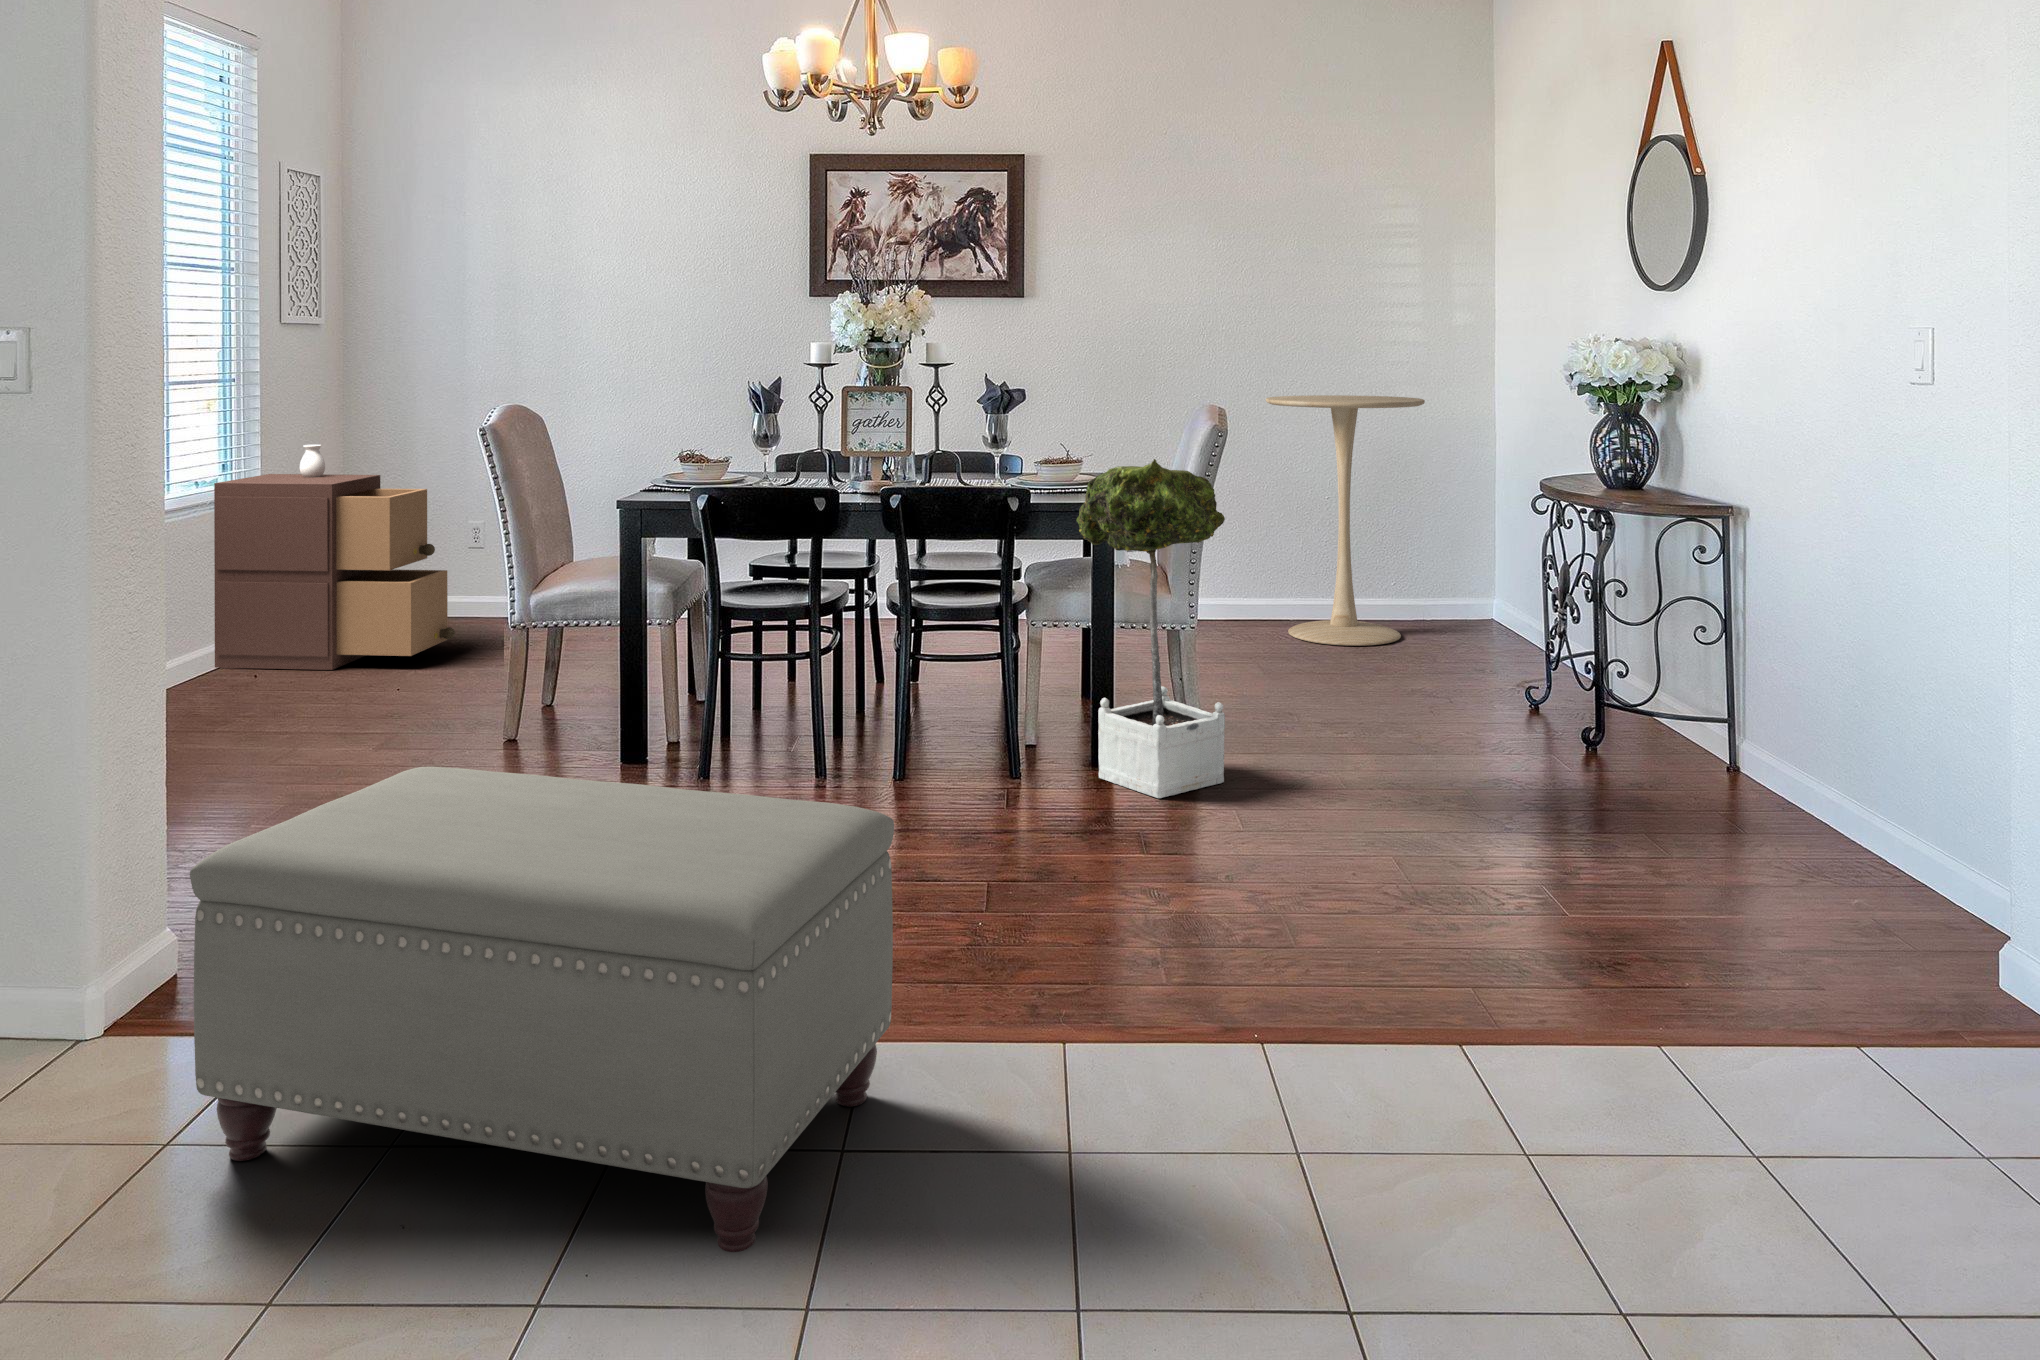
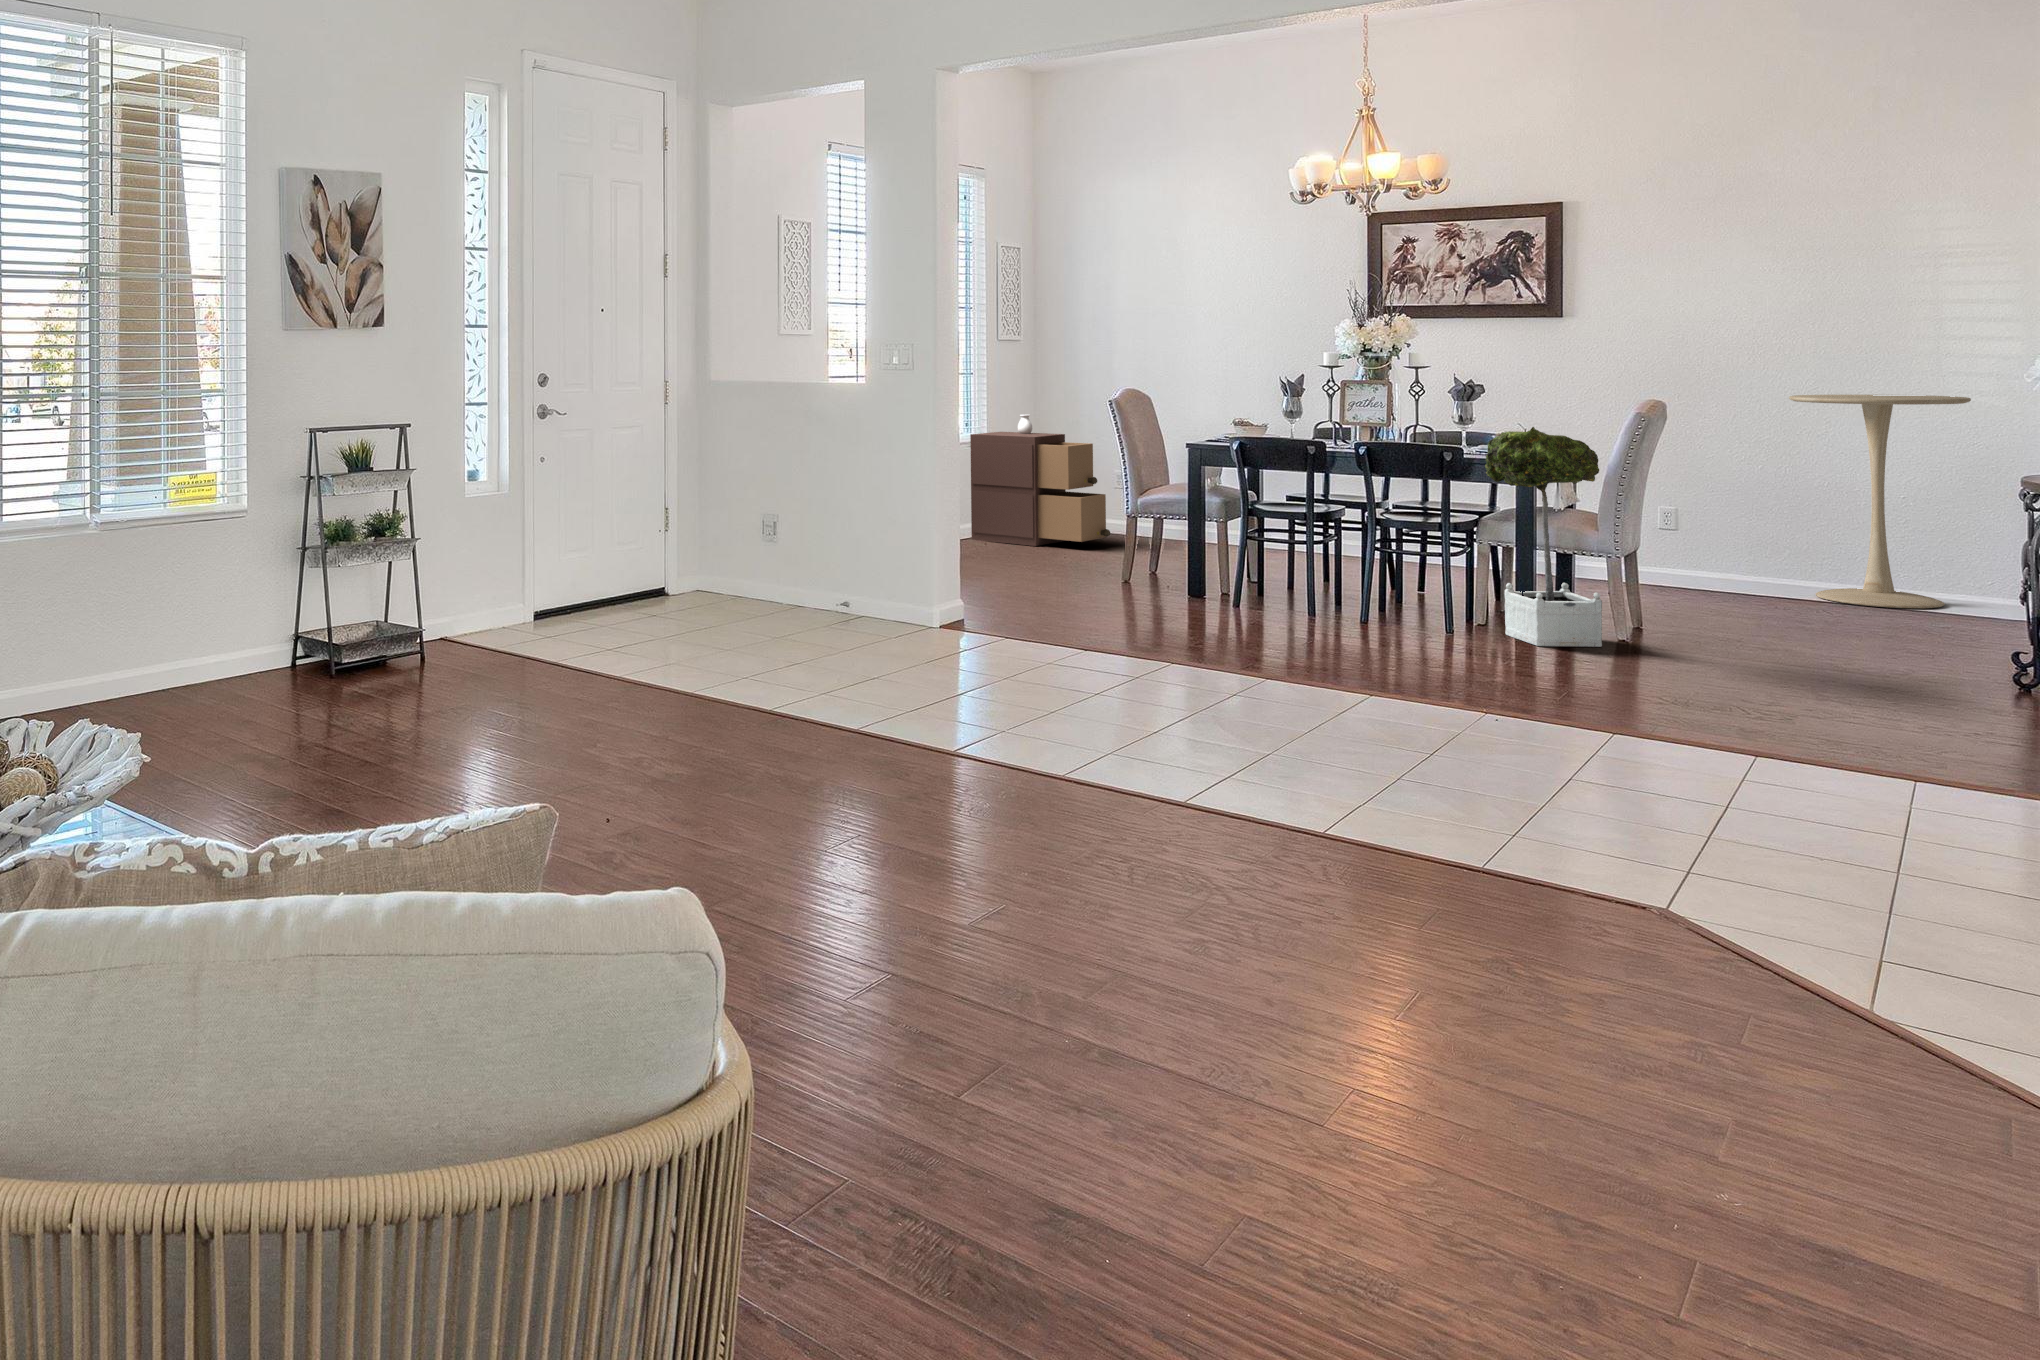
ottoman: present [190,767,894,1252] -> none [958,538,1254,708]

